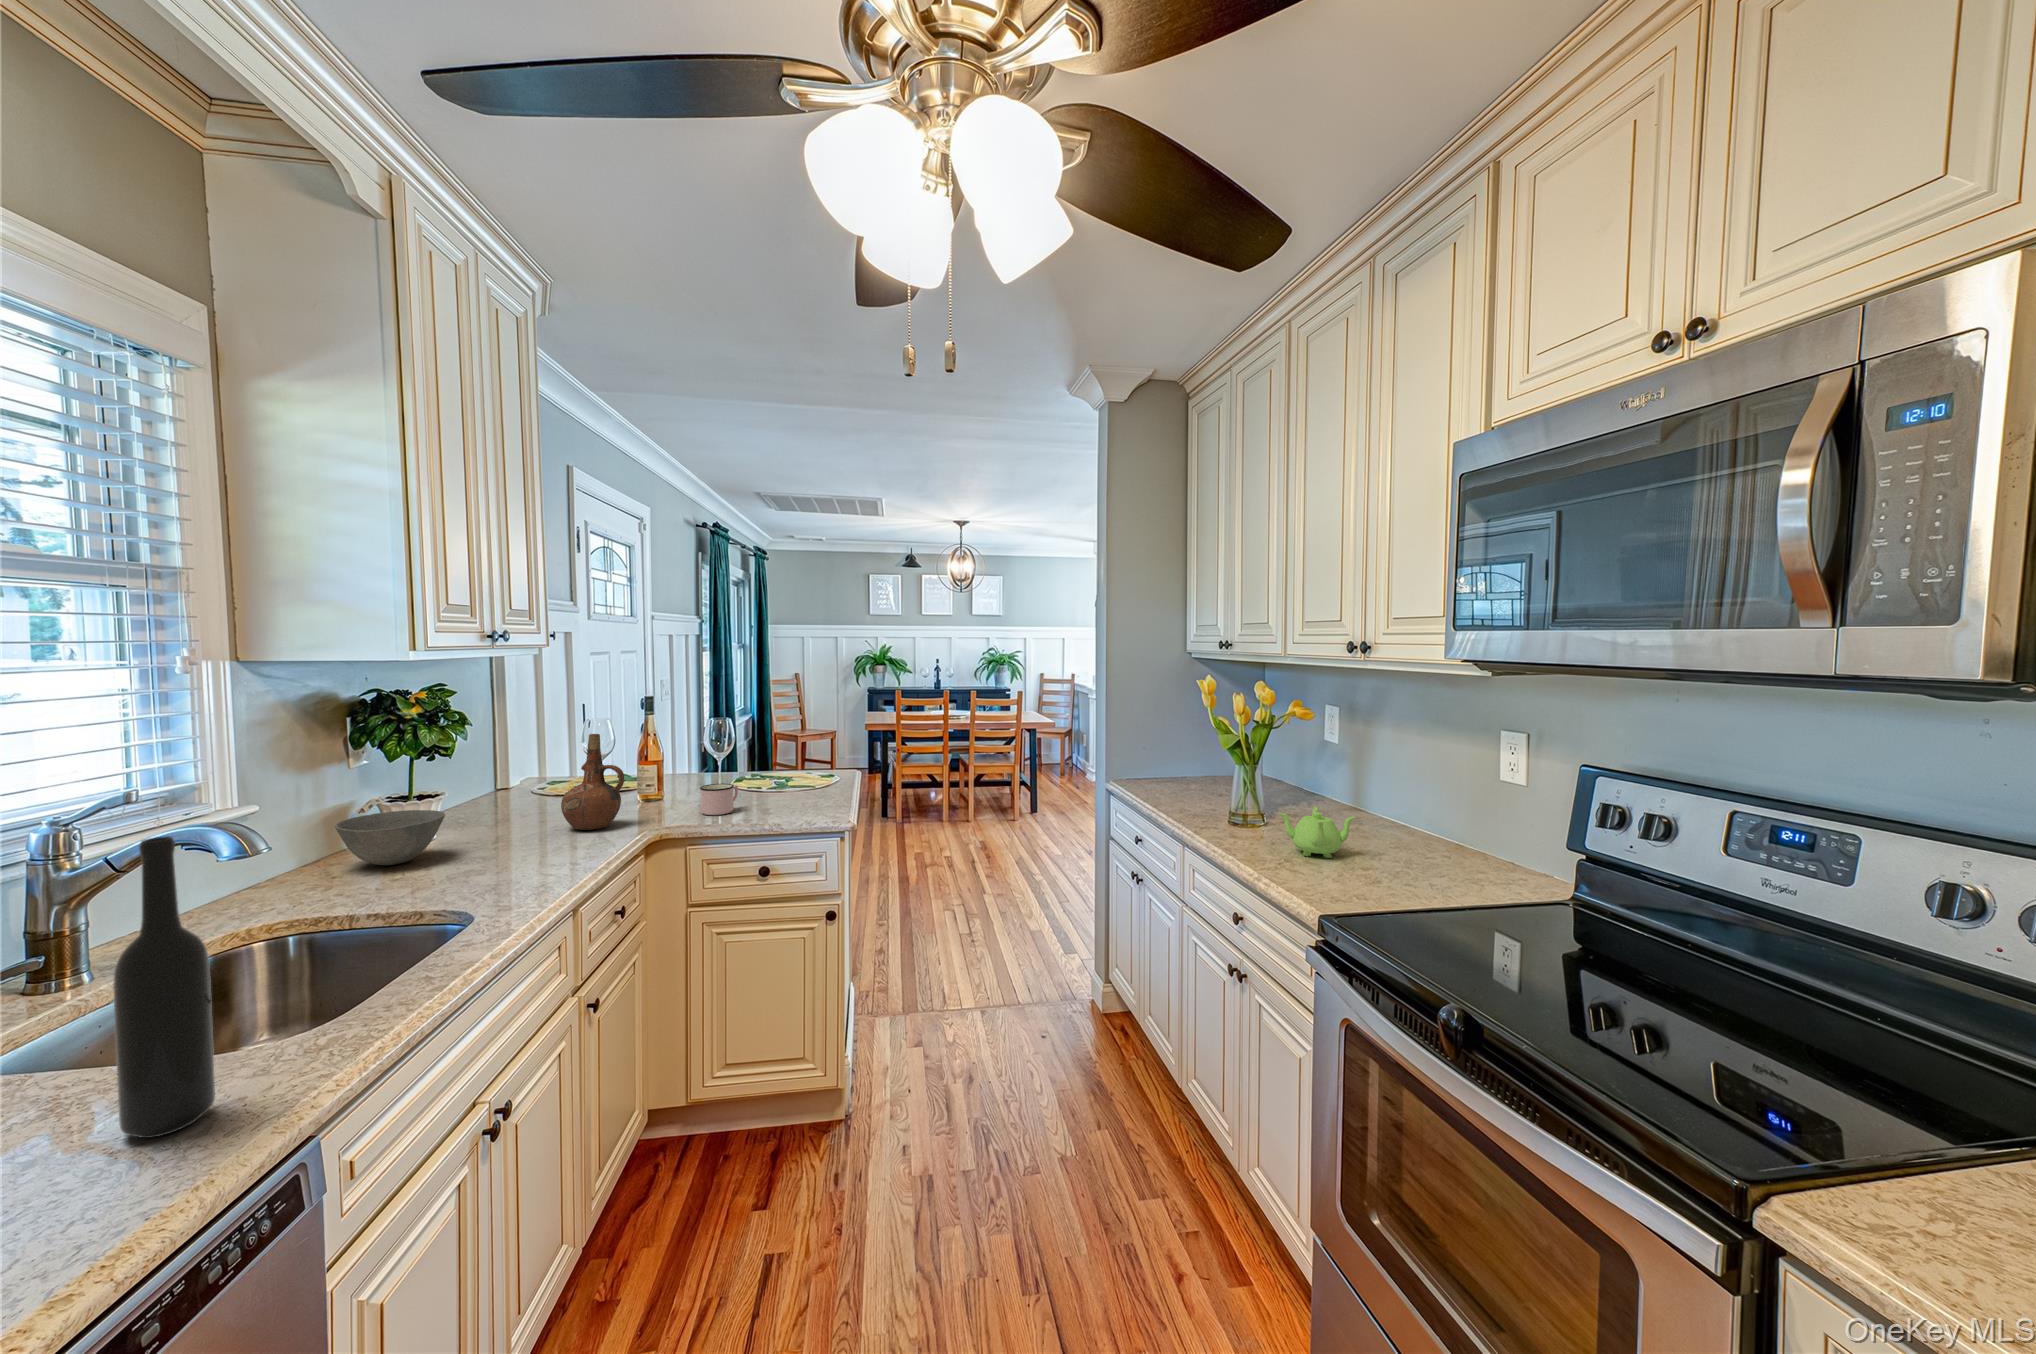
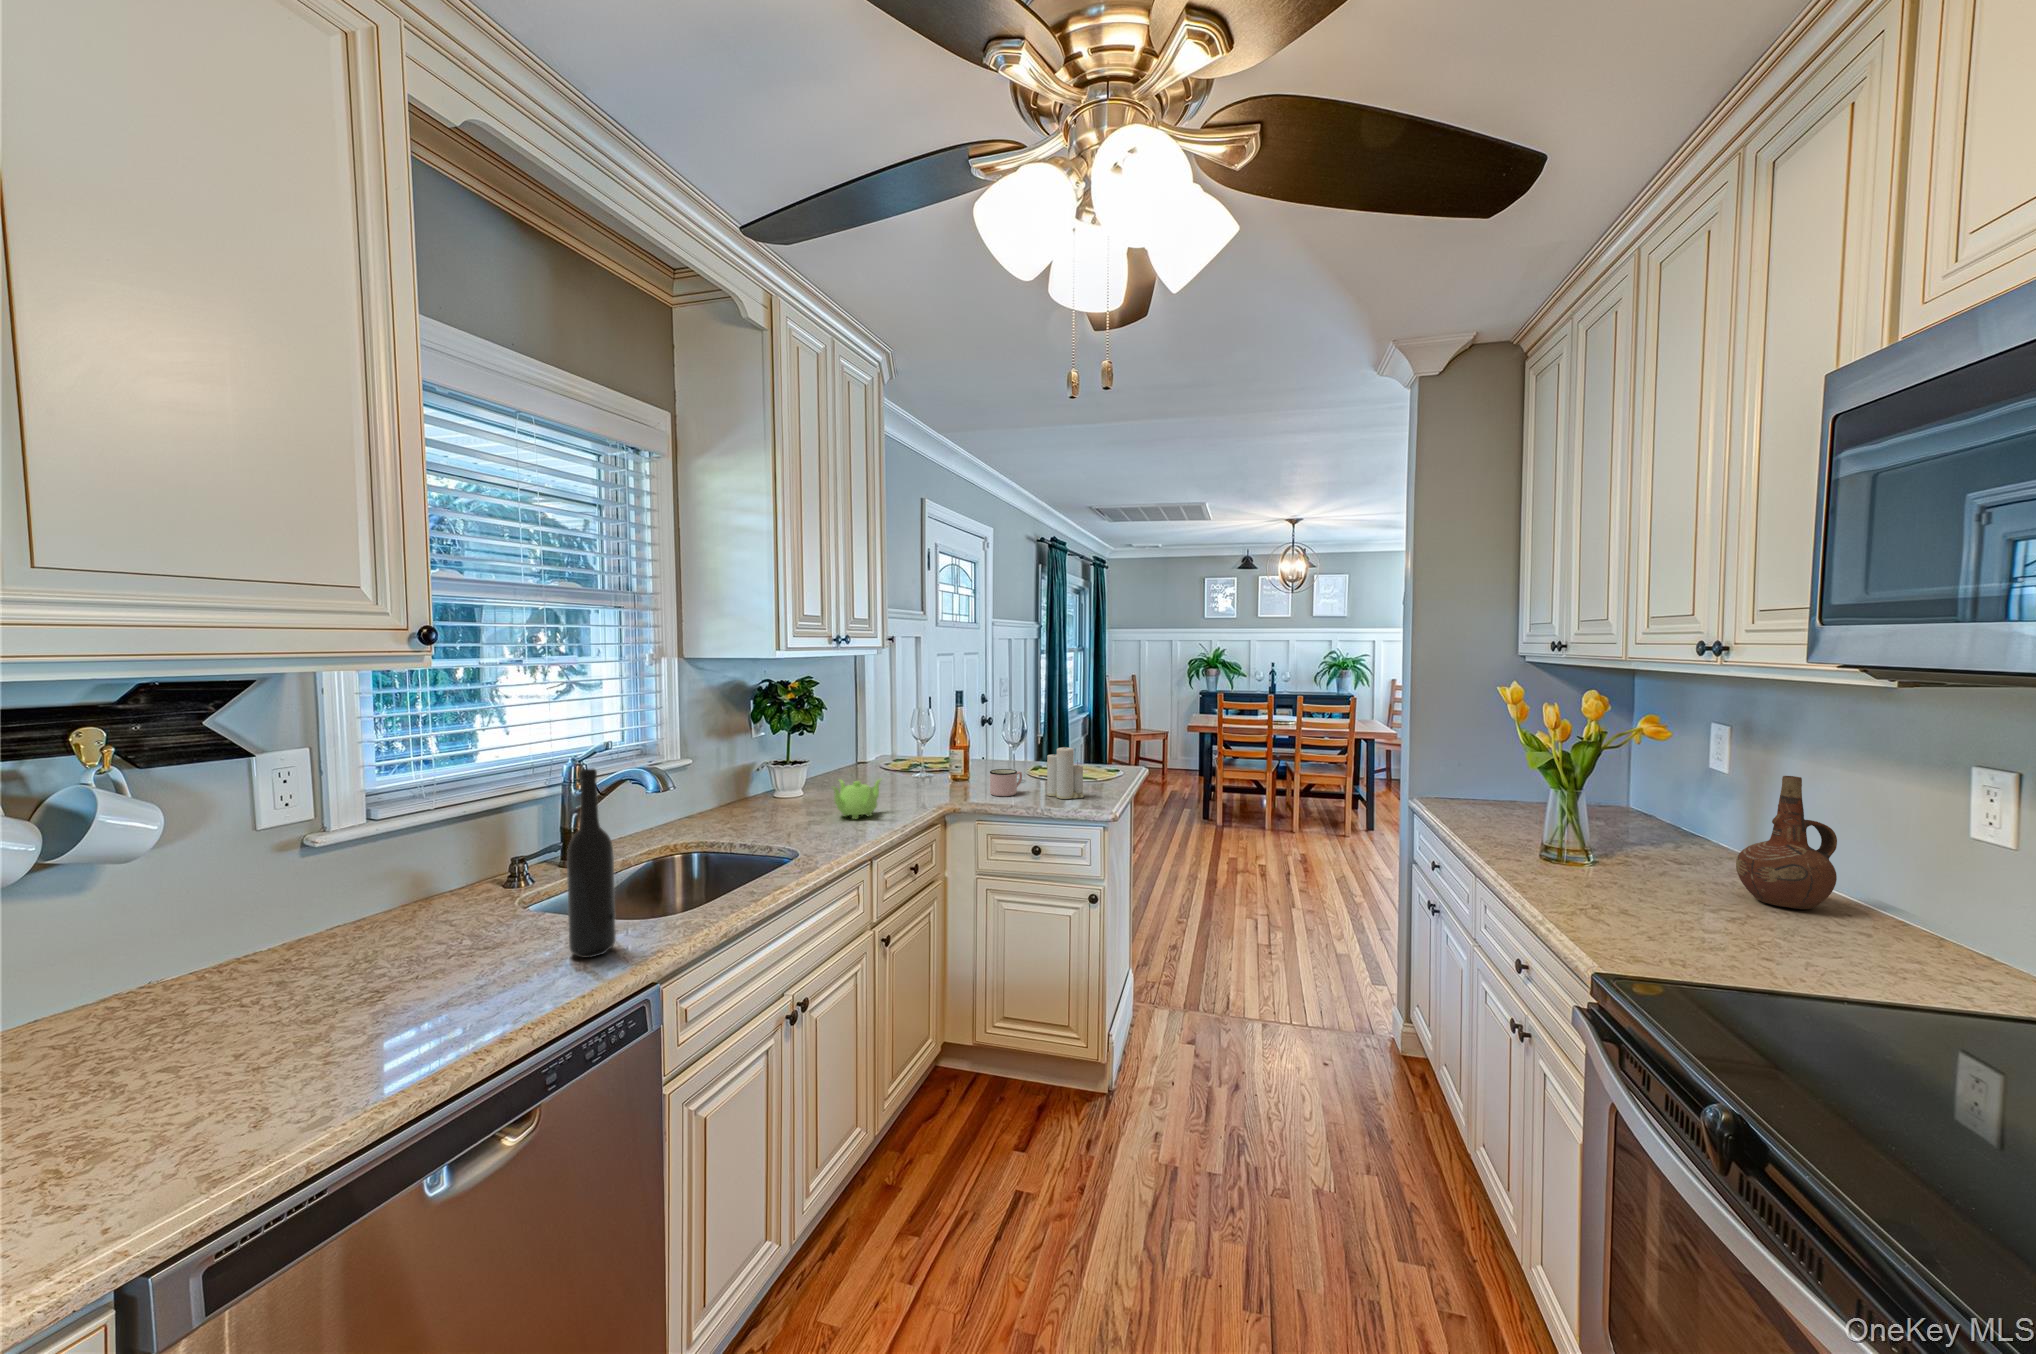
ceramic pitcher: present [561,734,624,830] -> present [1736,776,1837,909]
candle: none [770,750,813,811] -> present [1047,747,1084,799]
teapot: present [1279,807,1355,858] -> present [833,779,881,819]
bowl: present [335,810,445,865] -> none [737,771,804,810]

